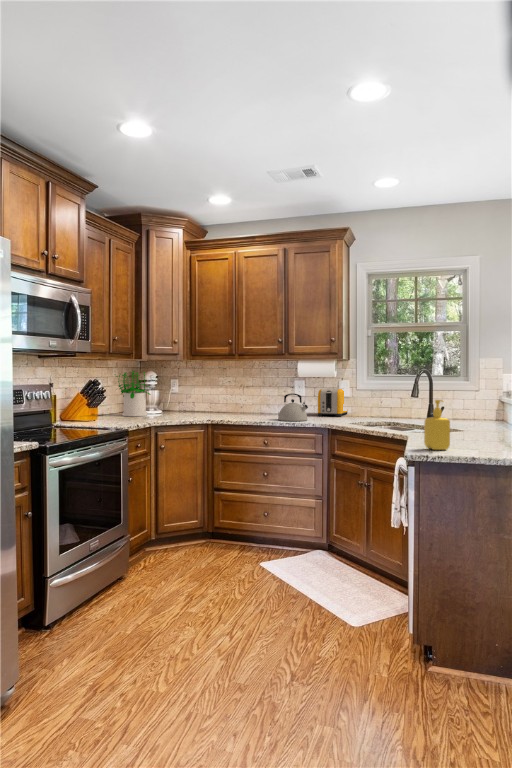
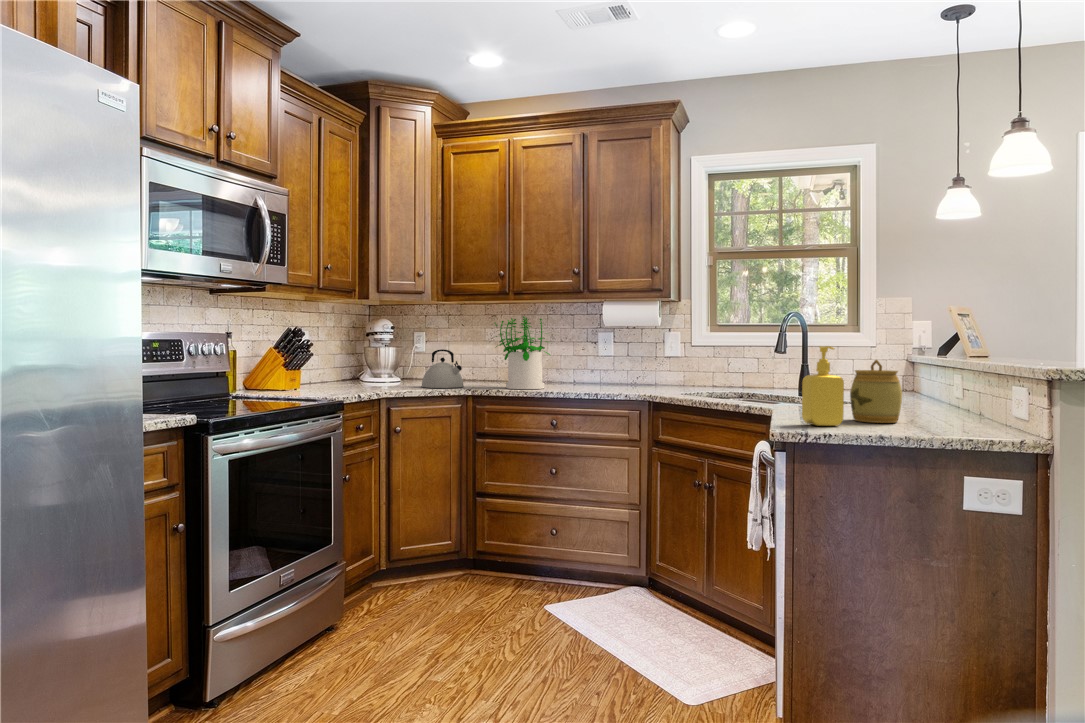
potted plant: present [115,371,151,416] -> present [495,316,550,389]
toaster: present [318,389,347,417] -> none [633,346,678,386]
kettle: present [278,394,308,421] -> present [421,349,464,388]
jar: none [455,407,488,447] -> present [850,360,902,423]

